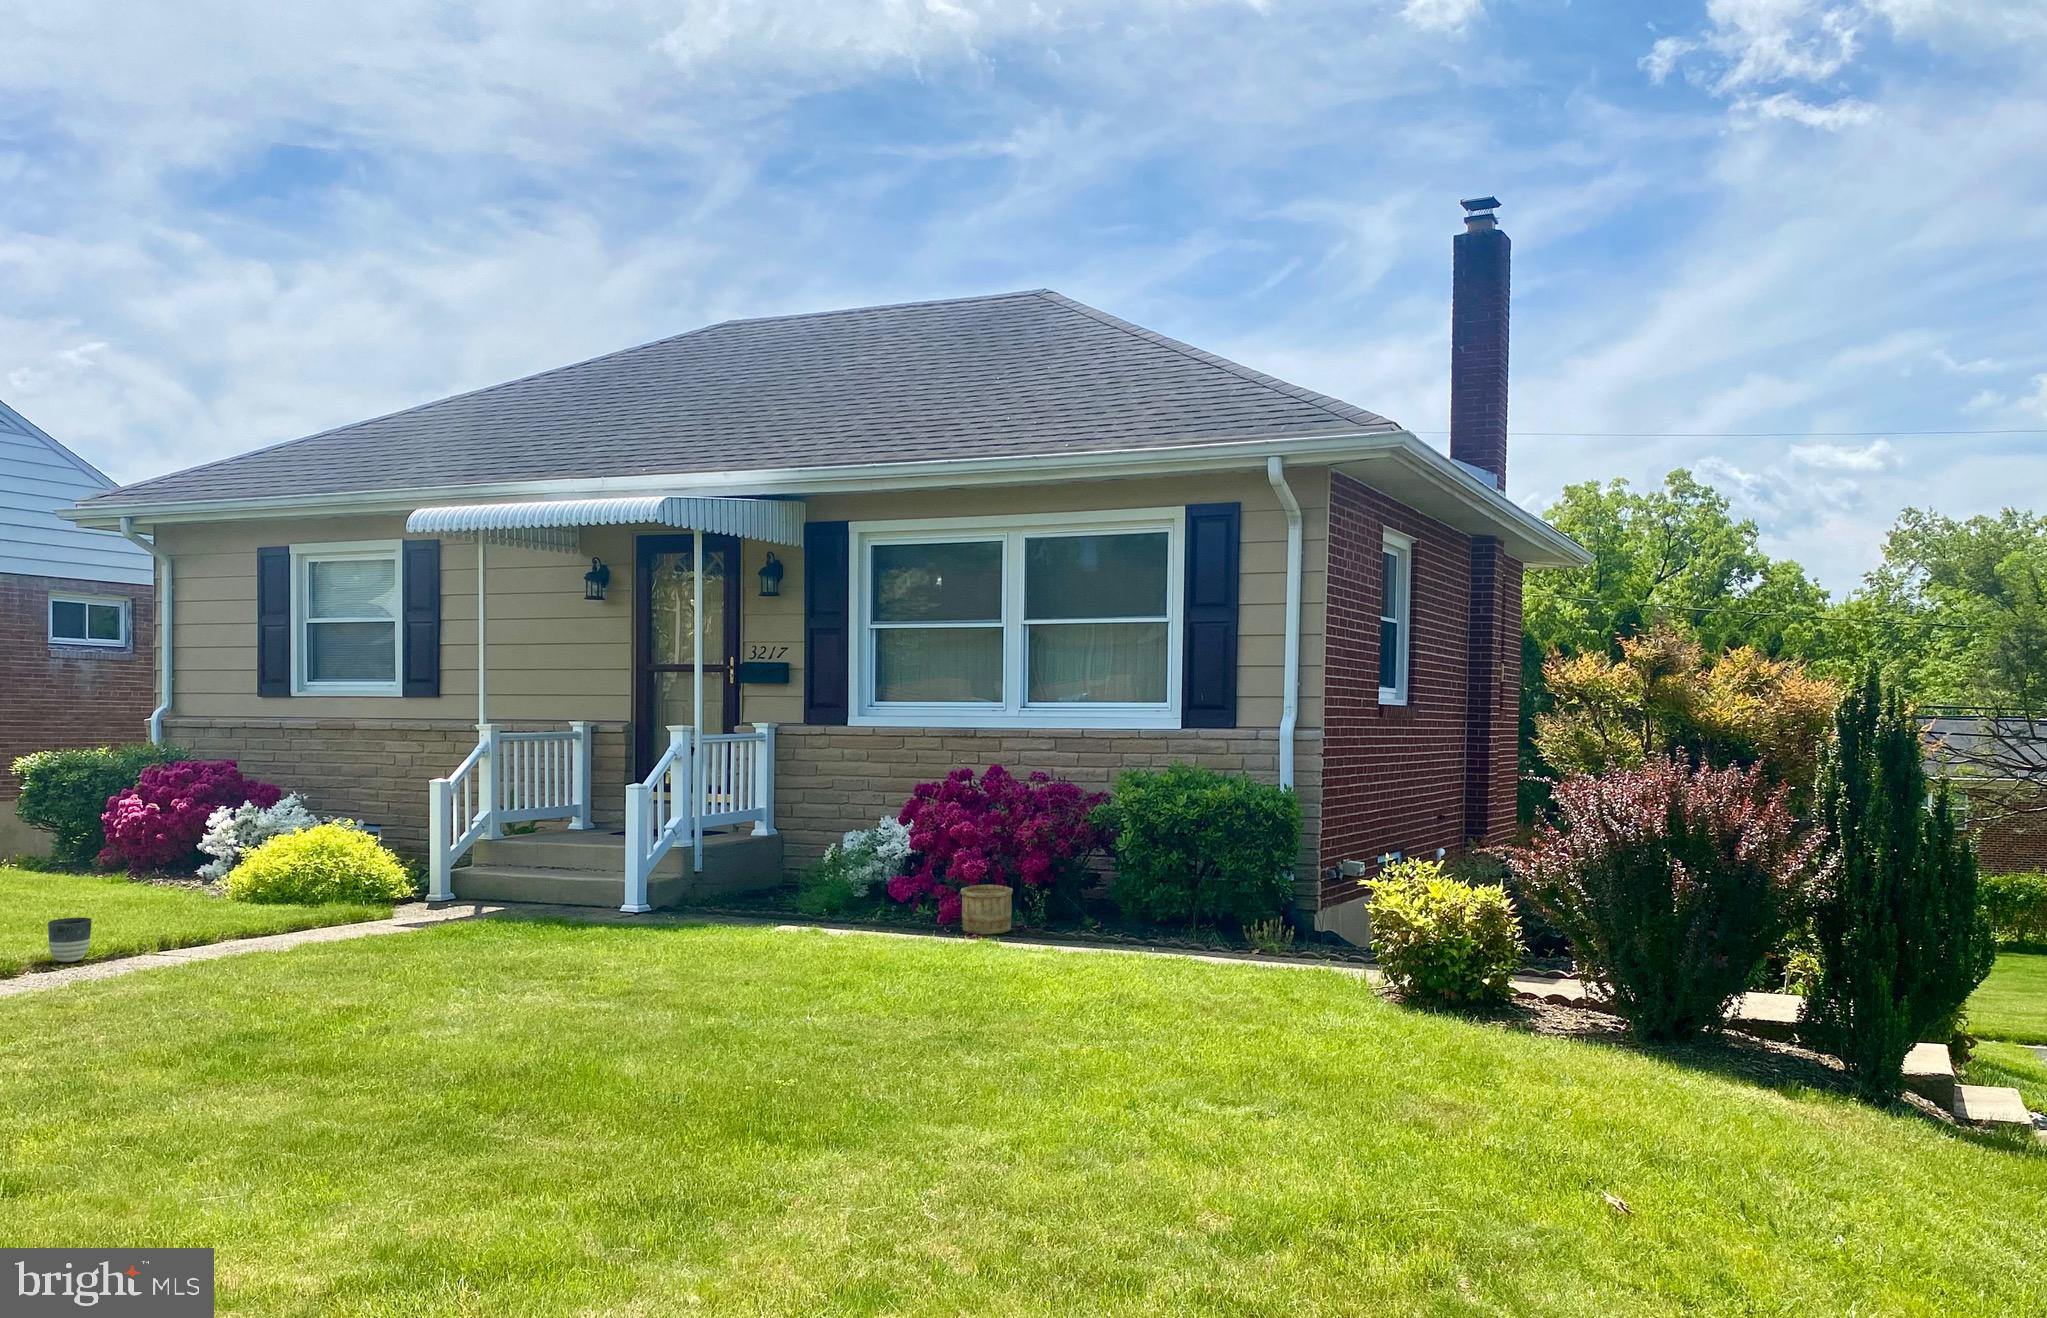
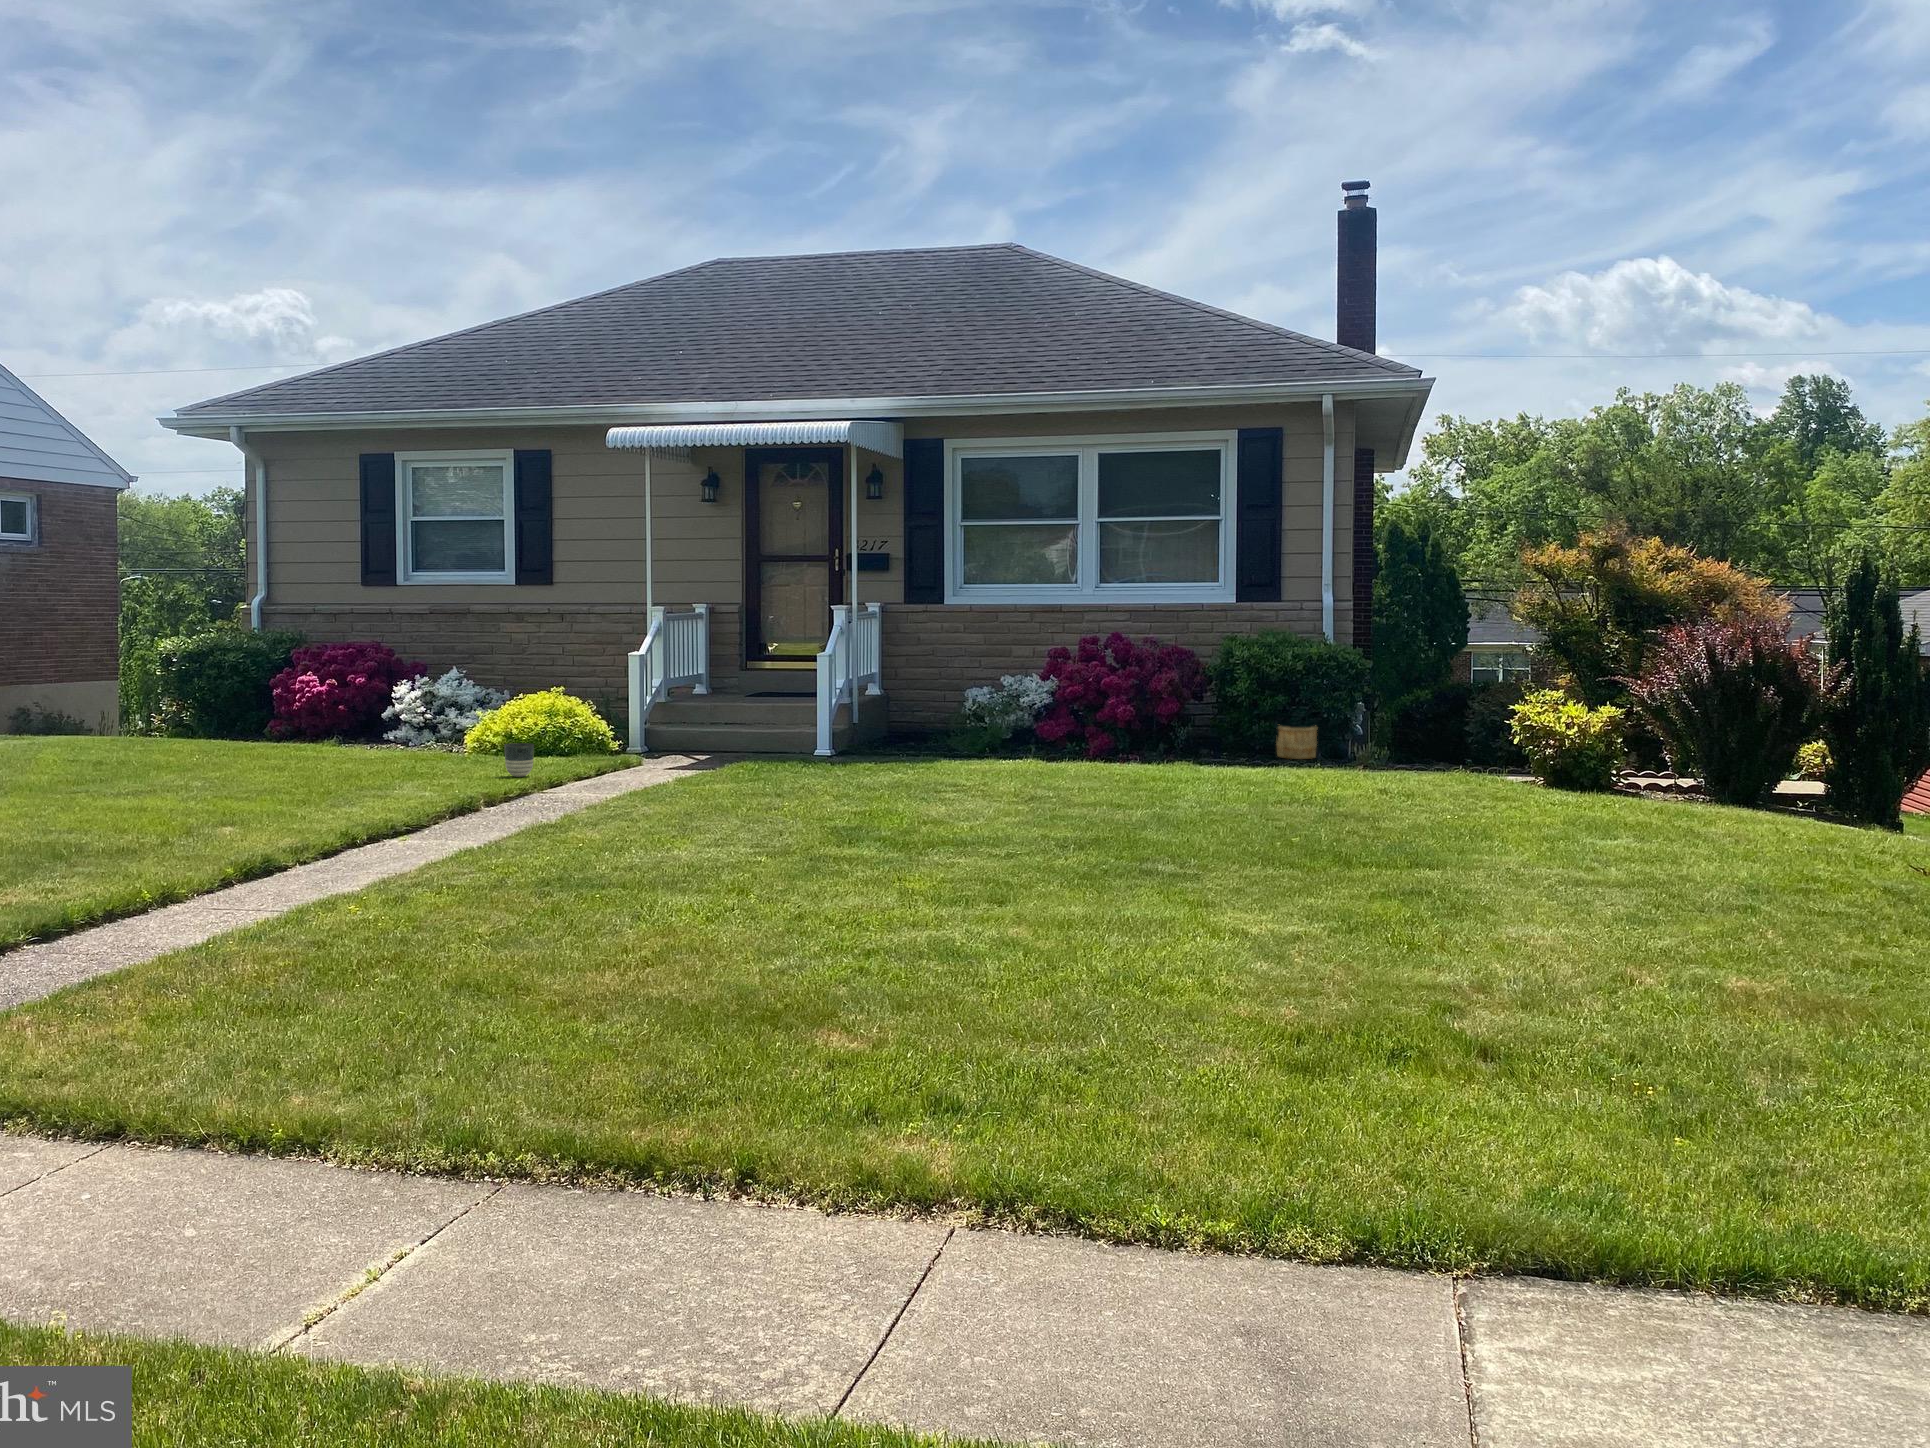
wooden bucket: present [961,885,1013,934] -> present [1276,726,1317,759]

